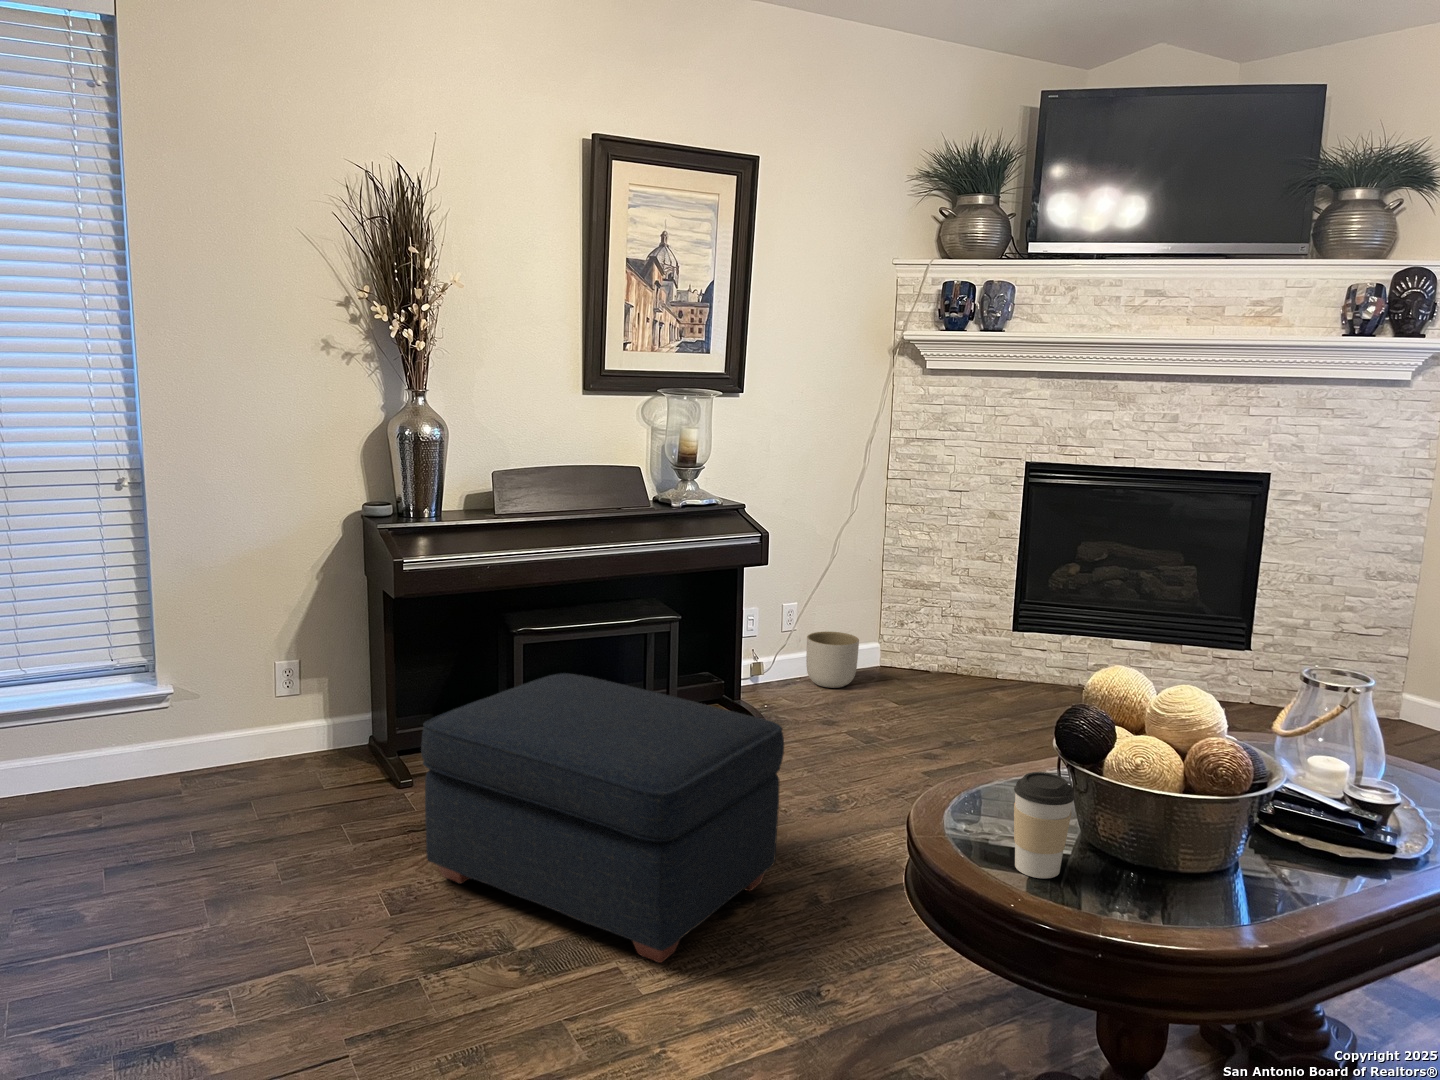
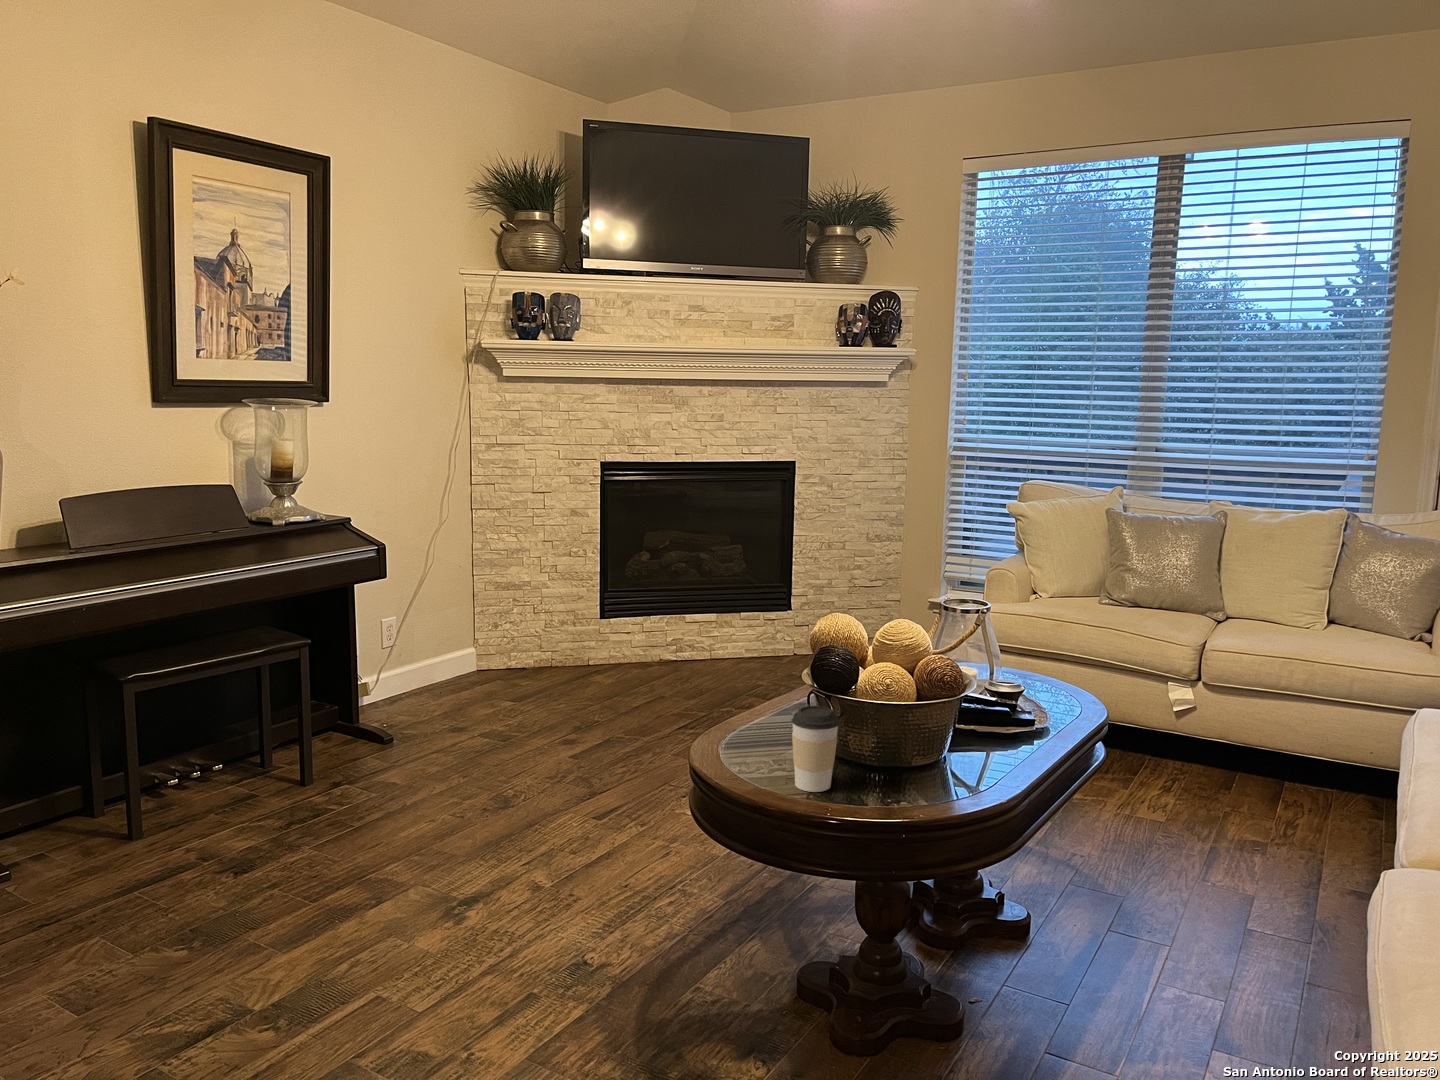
planter: present [806,632,859,688] -> none [409,642,463,699]
ottoman: present [421,673,784,963] -> none [85,714,492,980]

